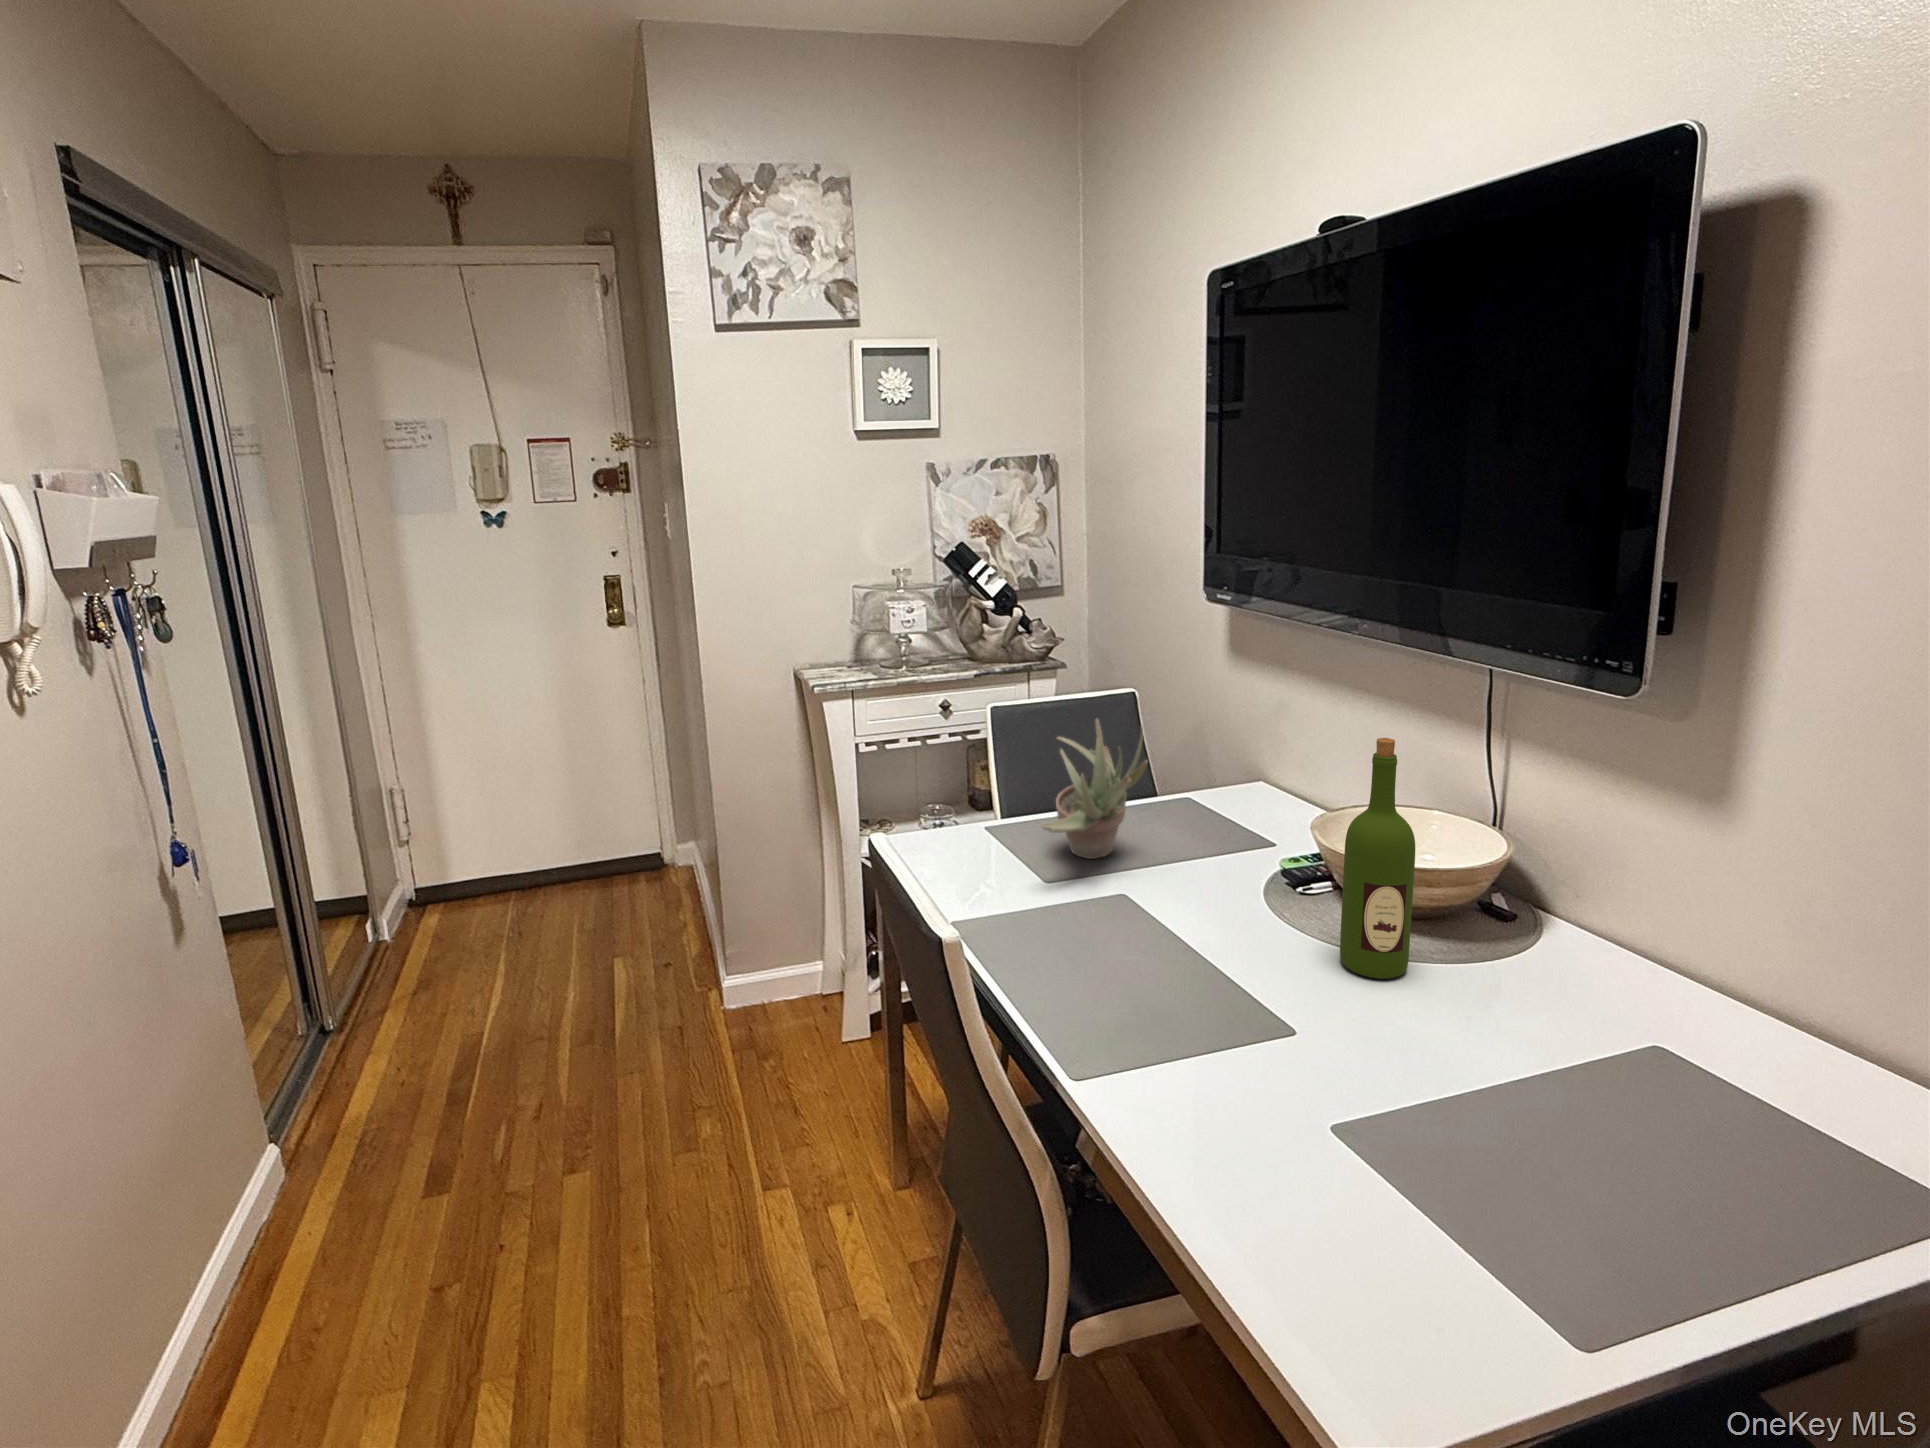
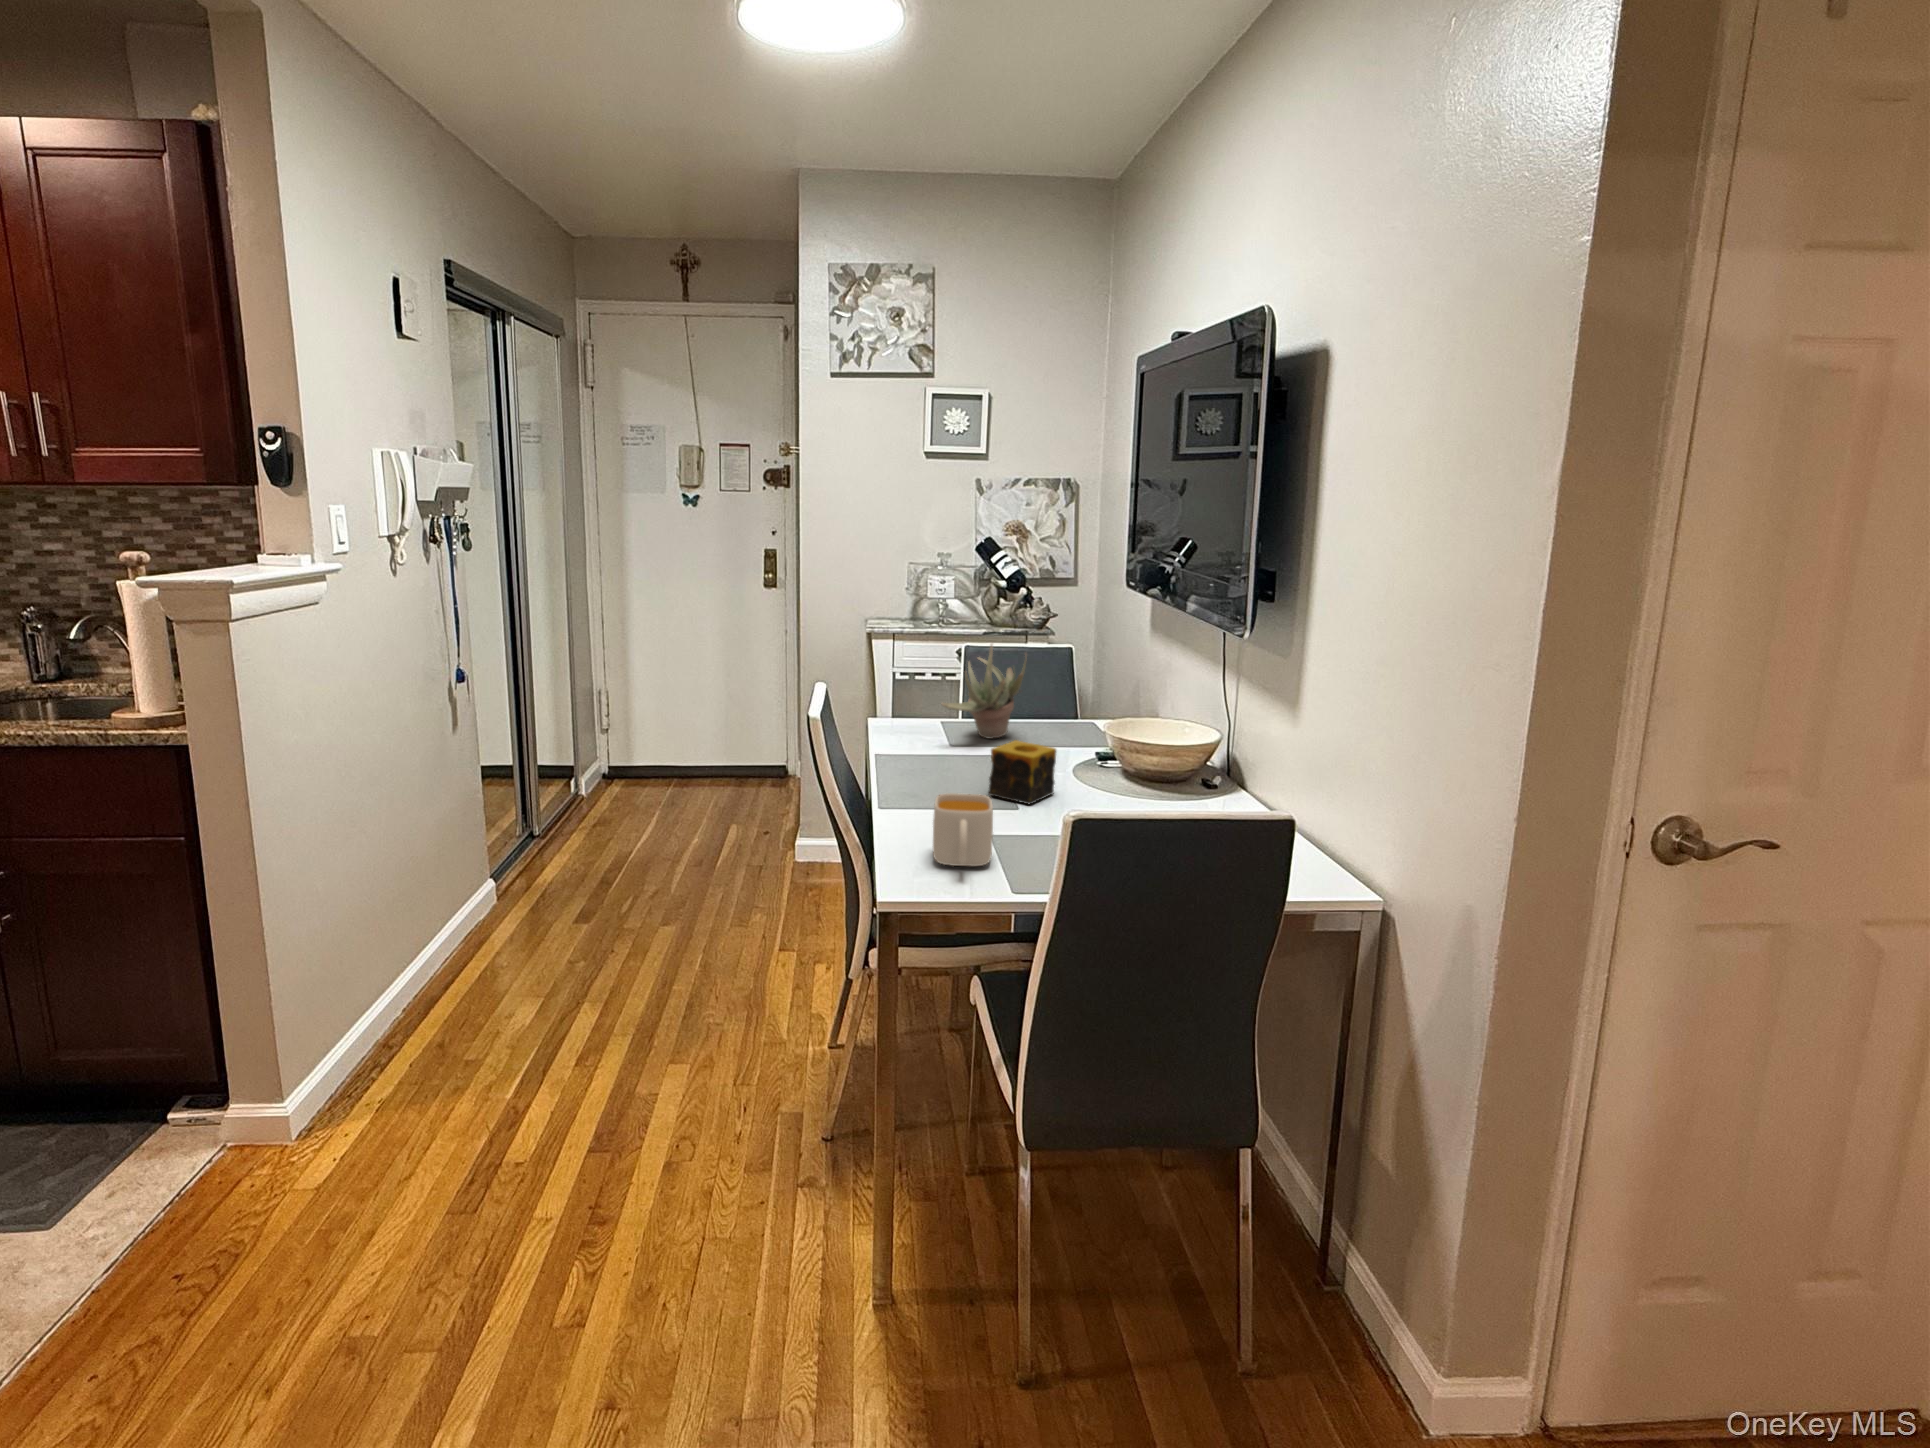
wine bottle: present [1340,738,1415,979] -> none [1081,650,1124,799]
candle: none [1217,897,1314,1017] -> present [988,740,1056,804]
mug: none [1281,1084,1439,1274] -> present [933,793,993,866]

